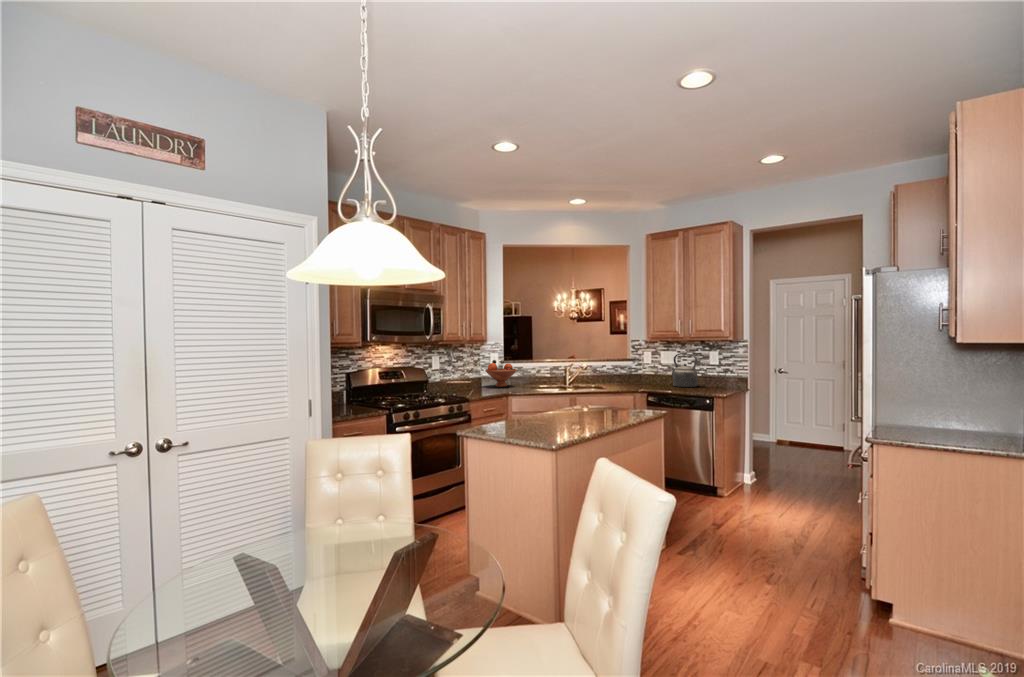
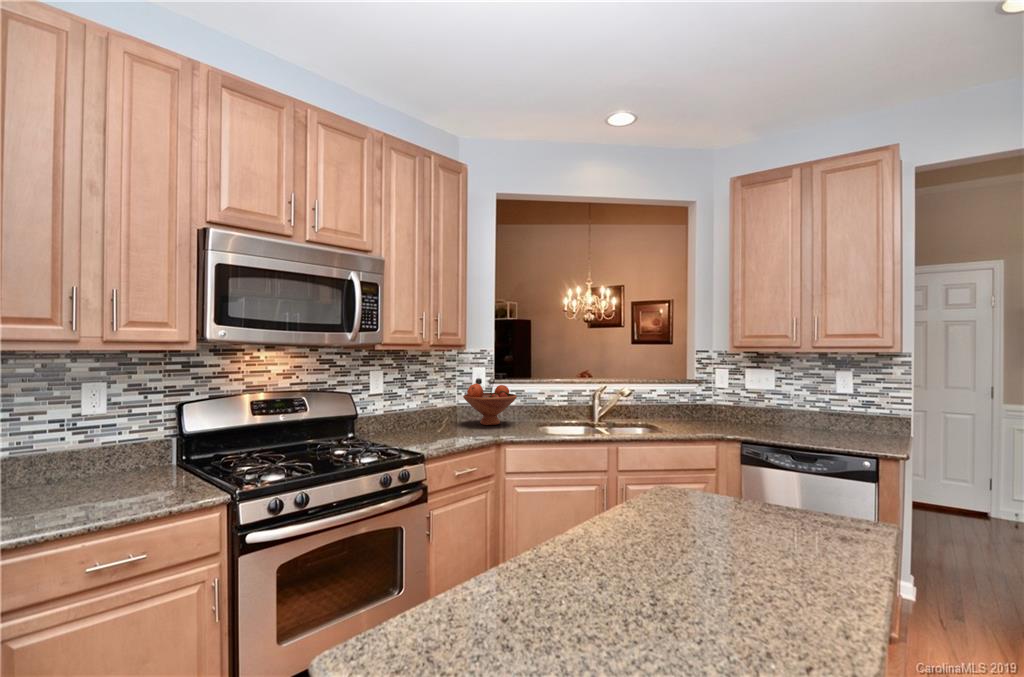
kettle: present [670,354,698,387] -> none [771,373,828,432]

